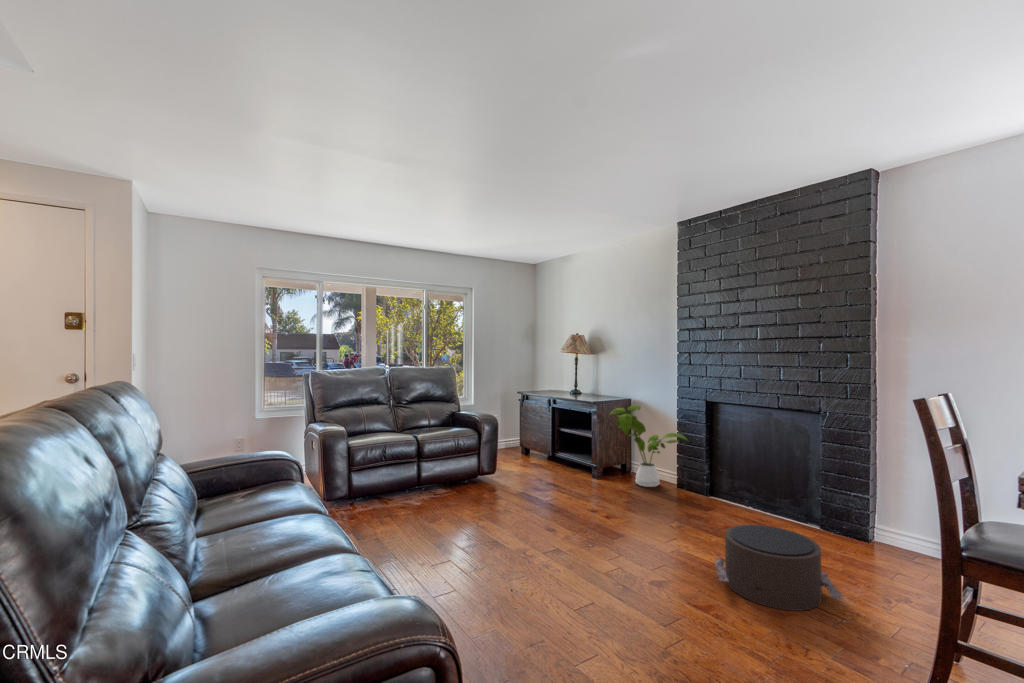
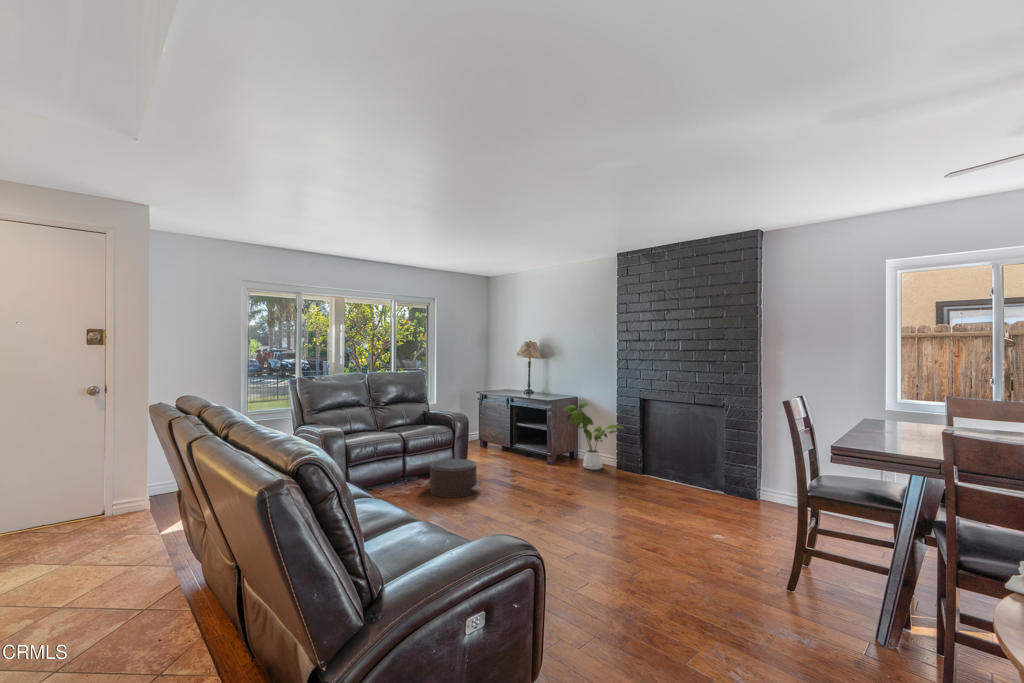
pouf: present [715,525,843,611] -> present [421,459,482,498]

